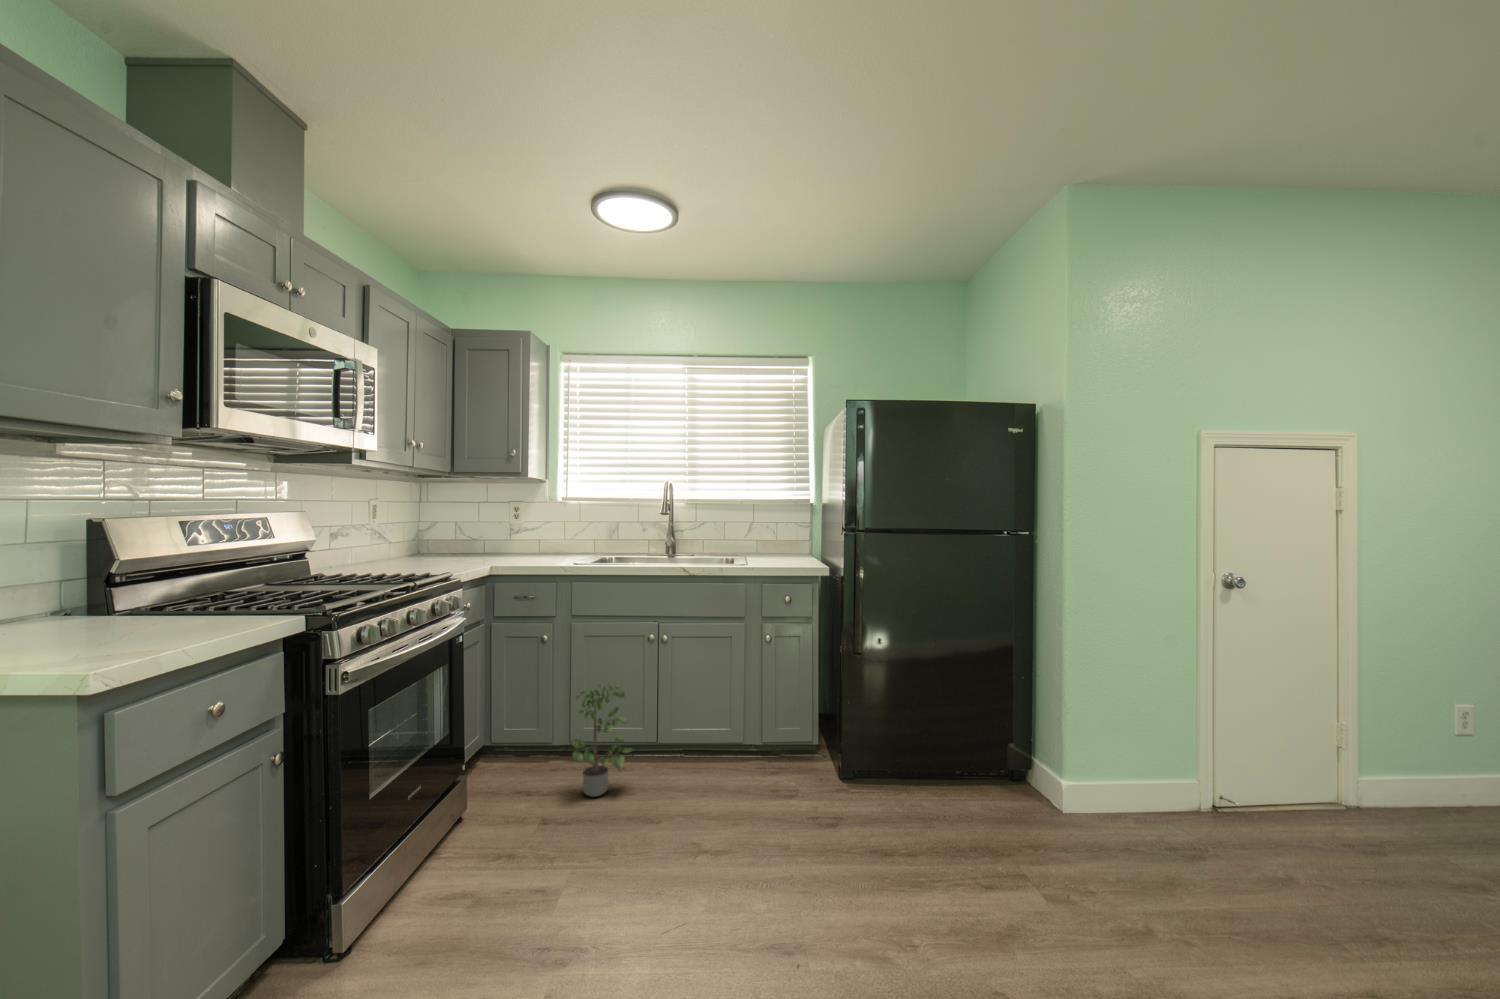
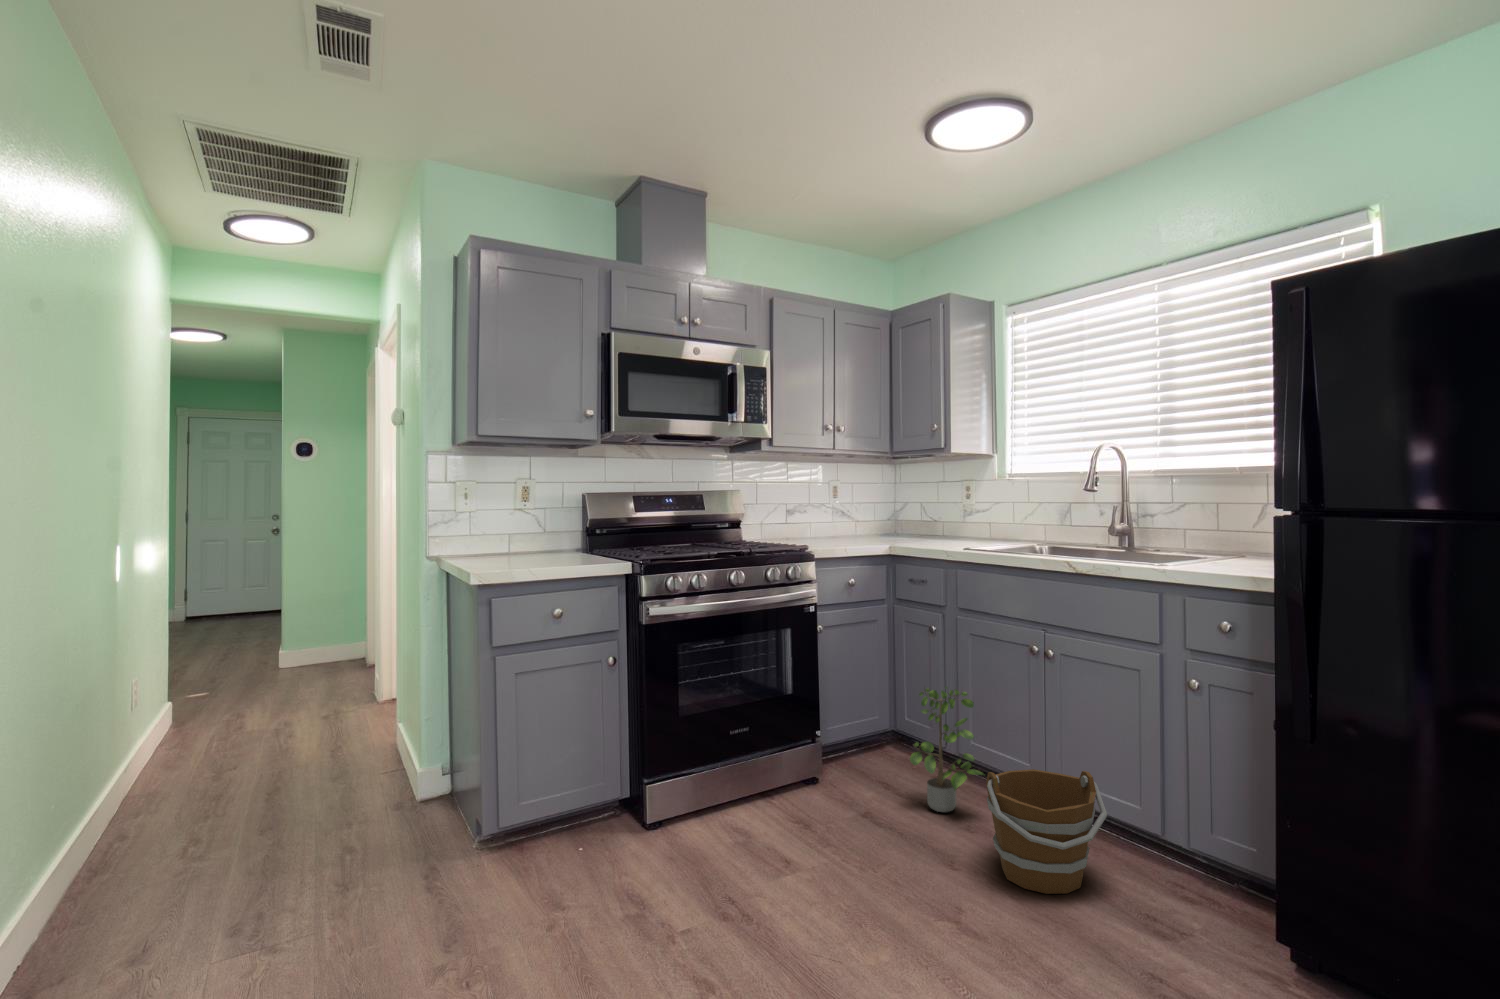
bucket: none [673,718,754,819] -> present [986,769,1107,894]

